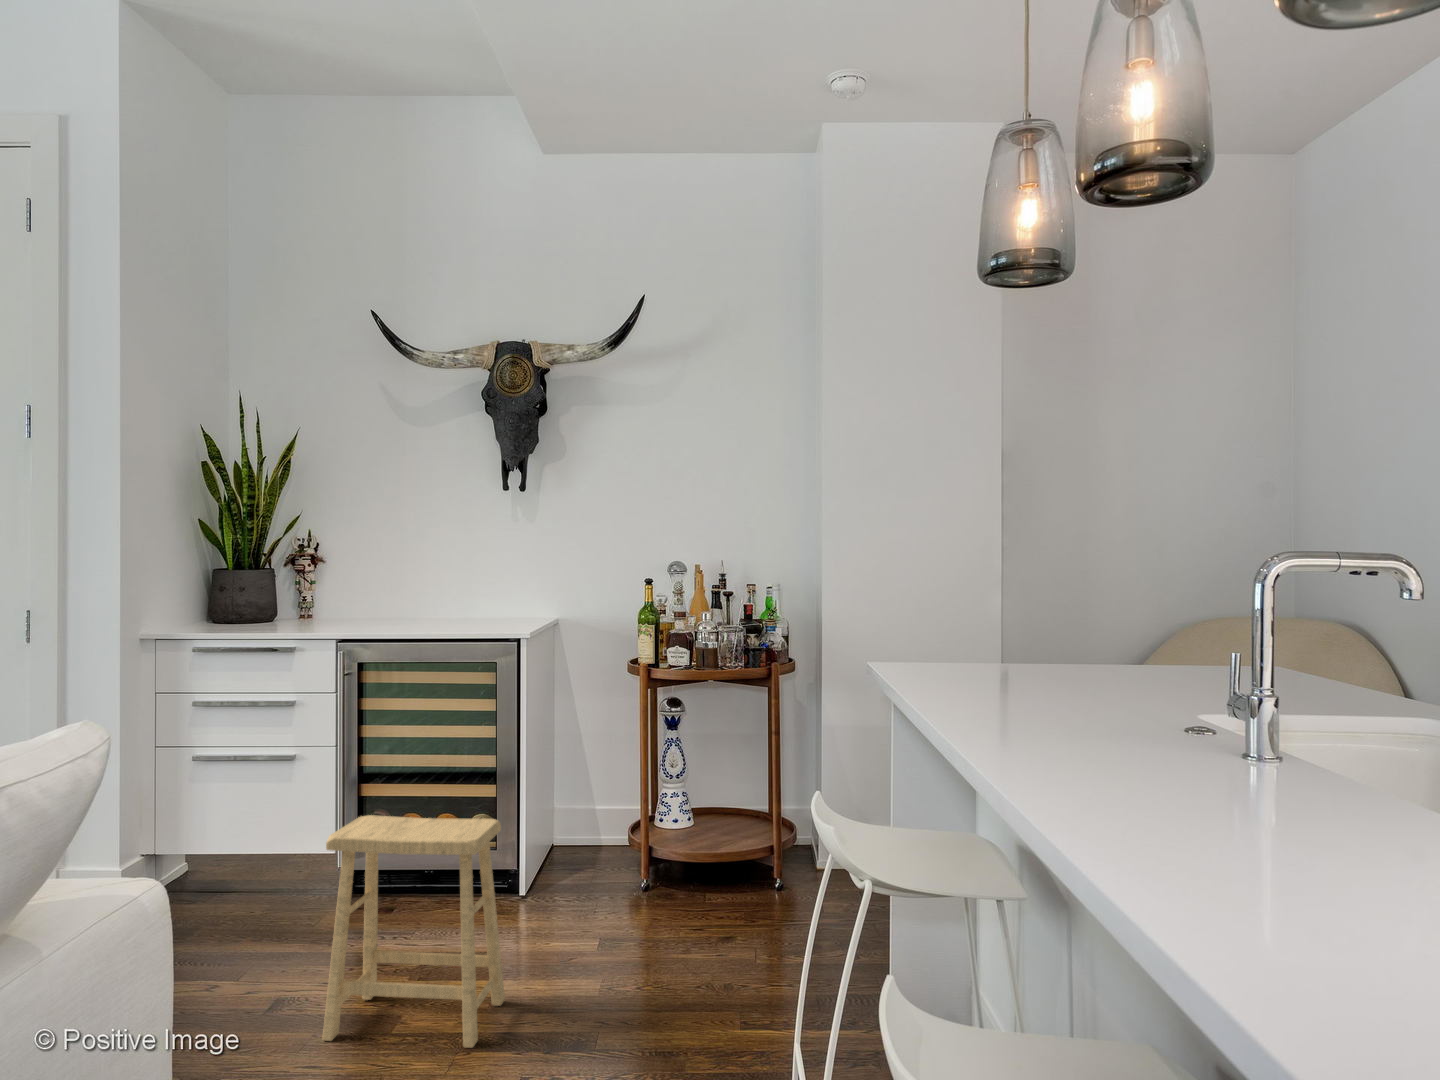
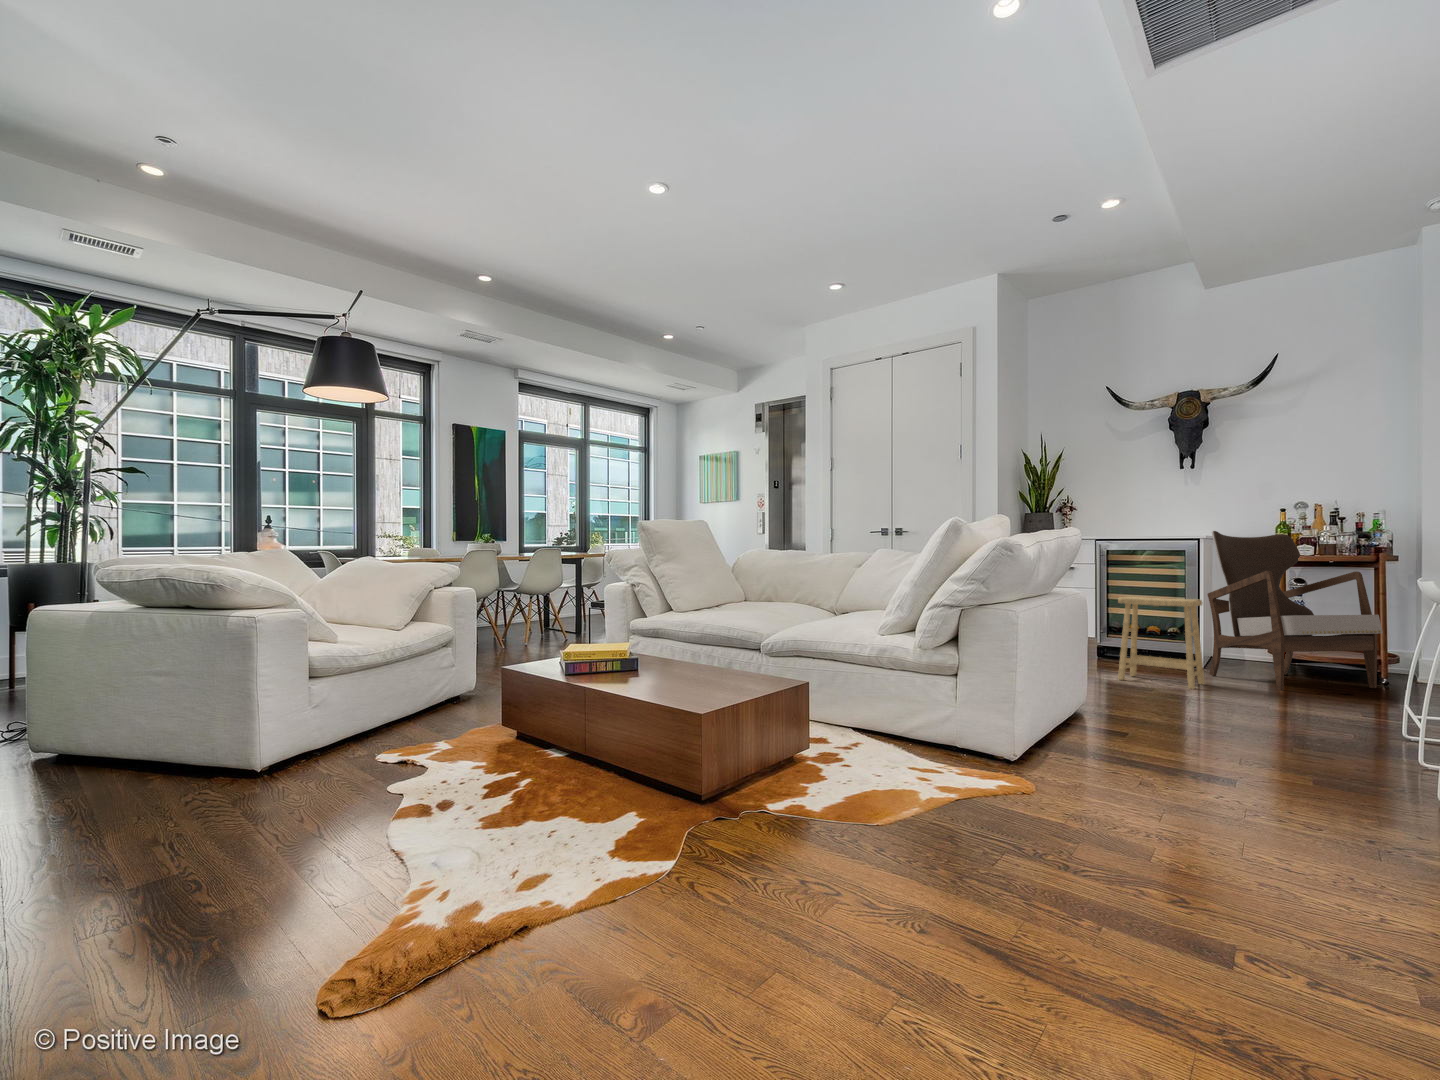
armchair: none [525,634,778,985] -> present [1207,531,1383,690]

